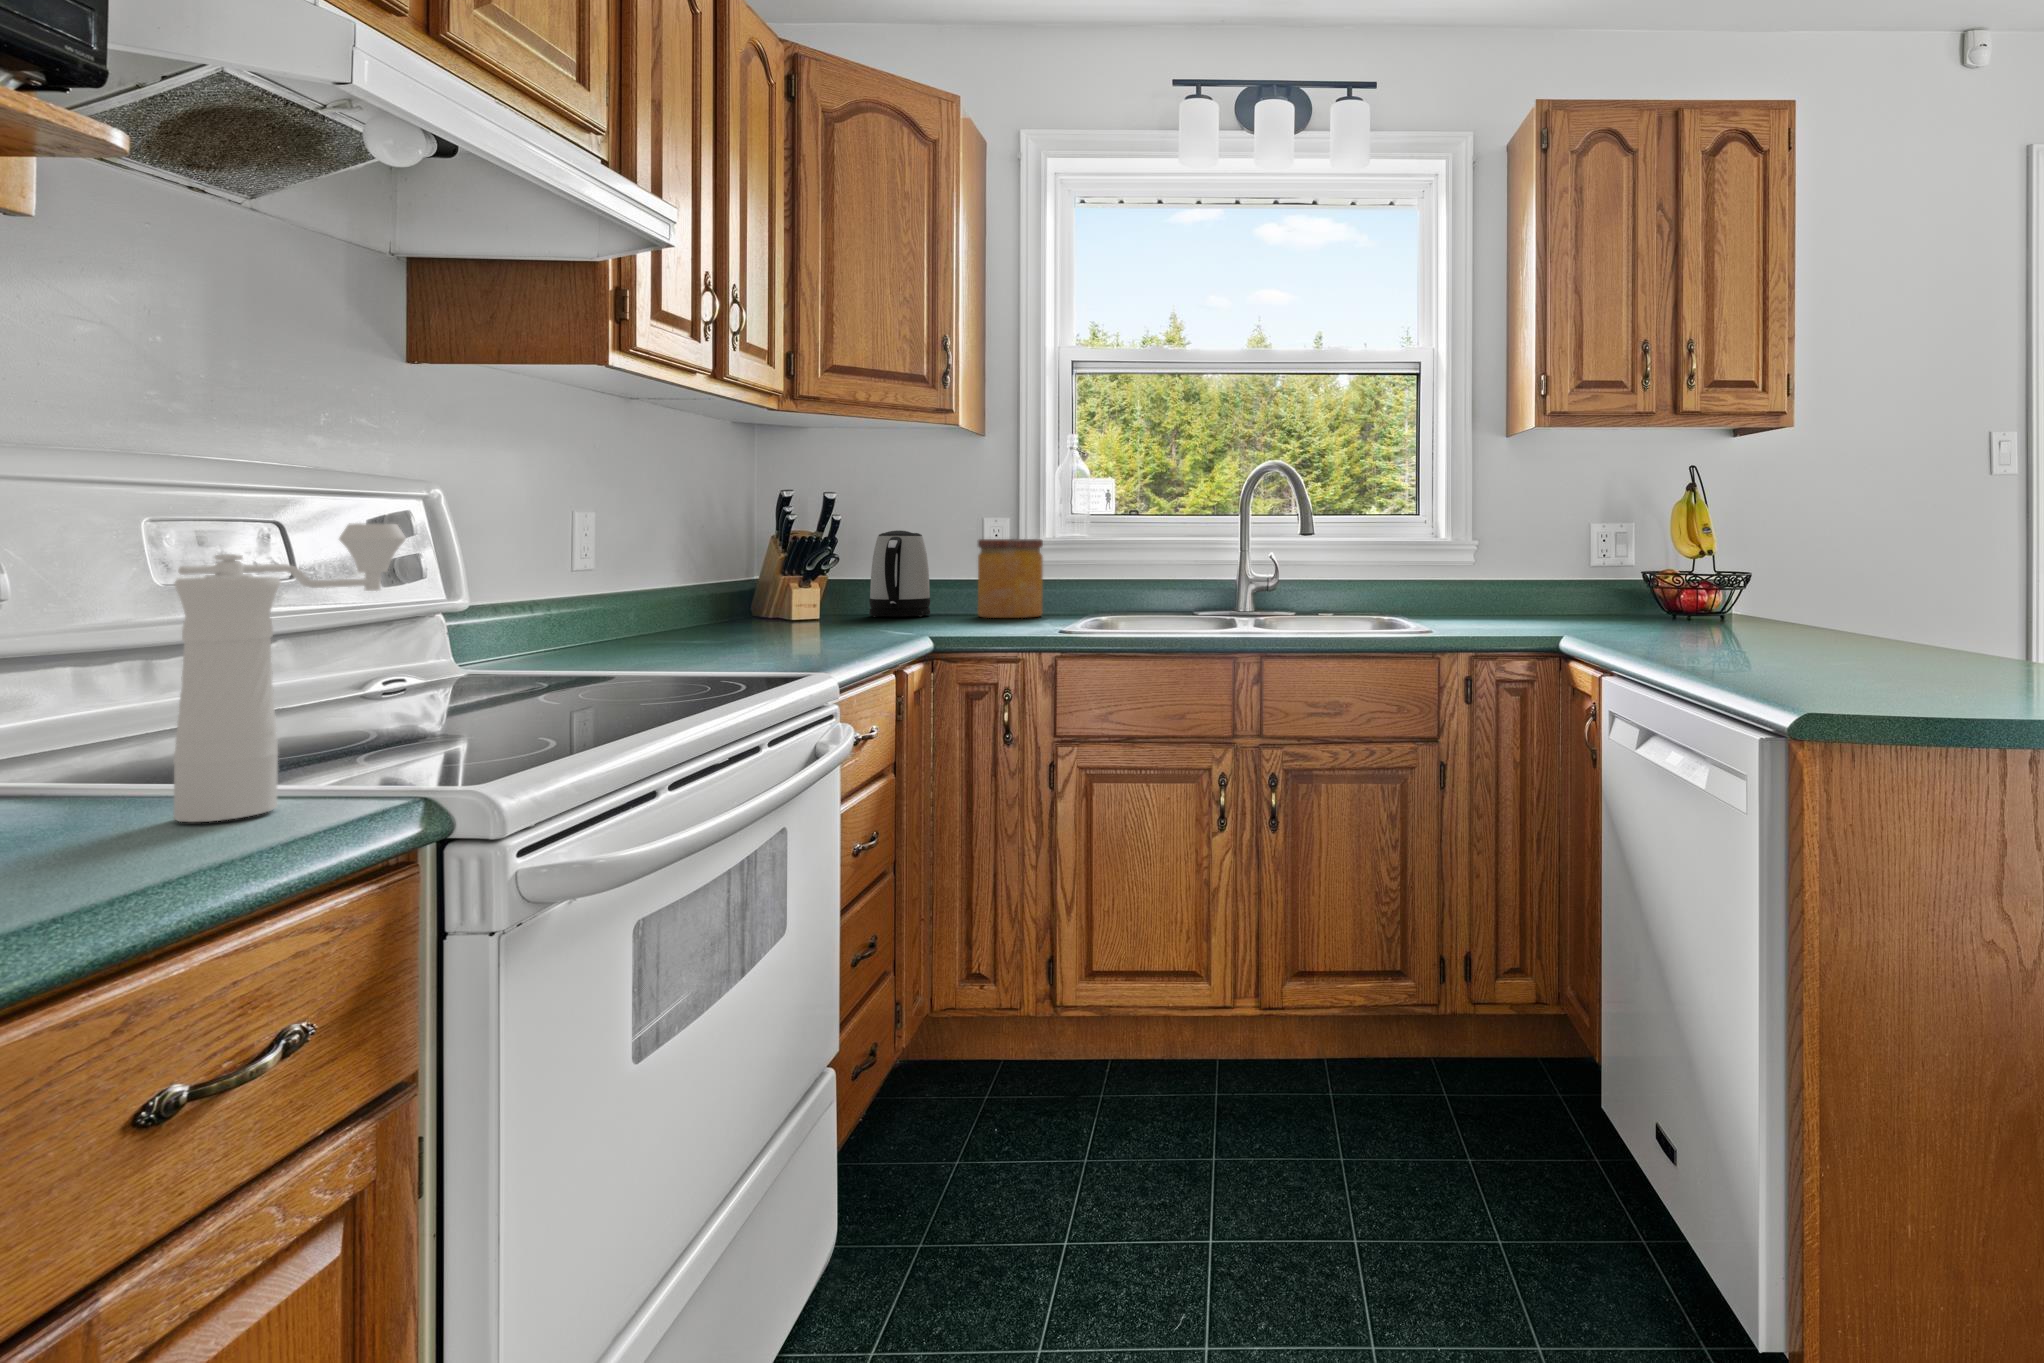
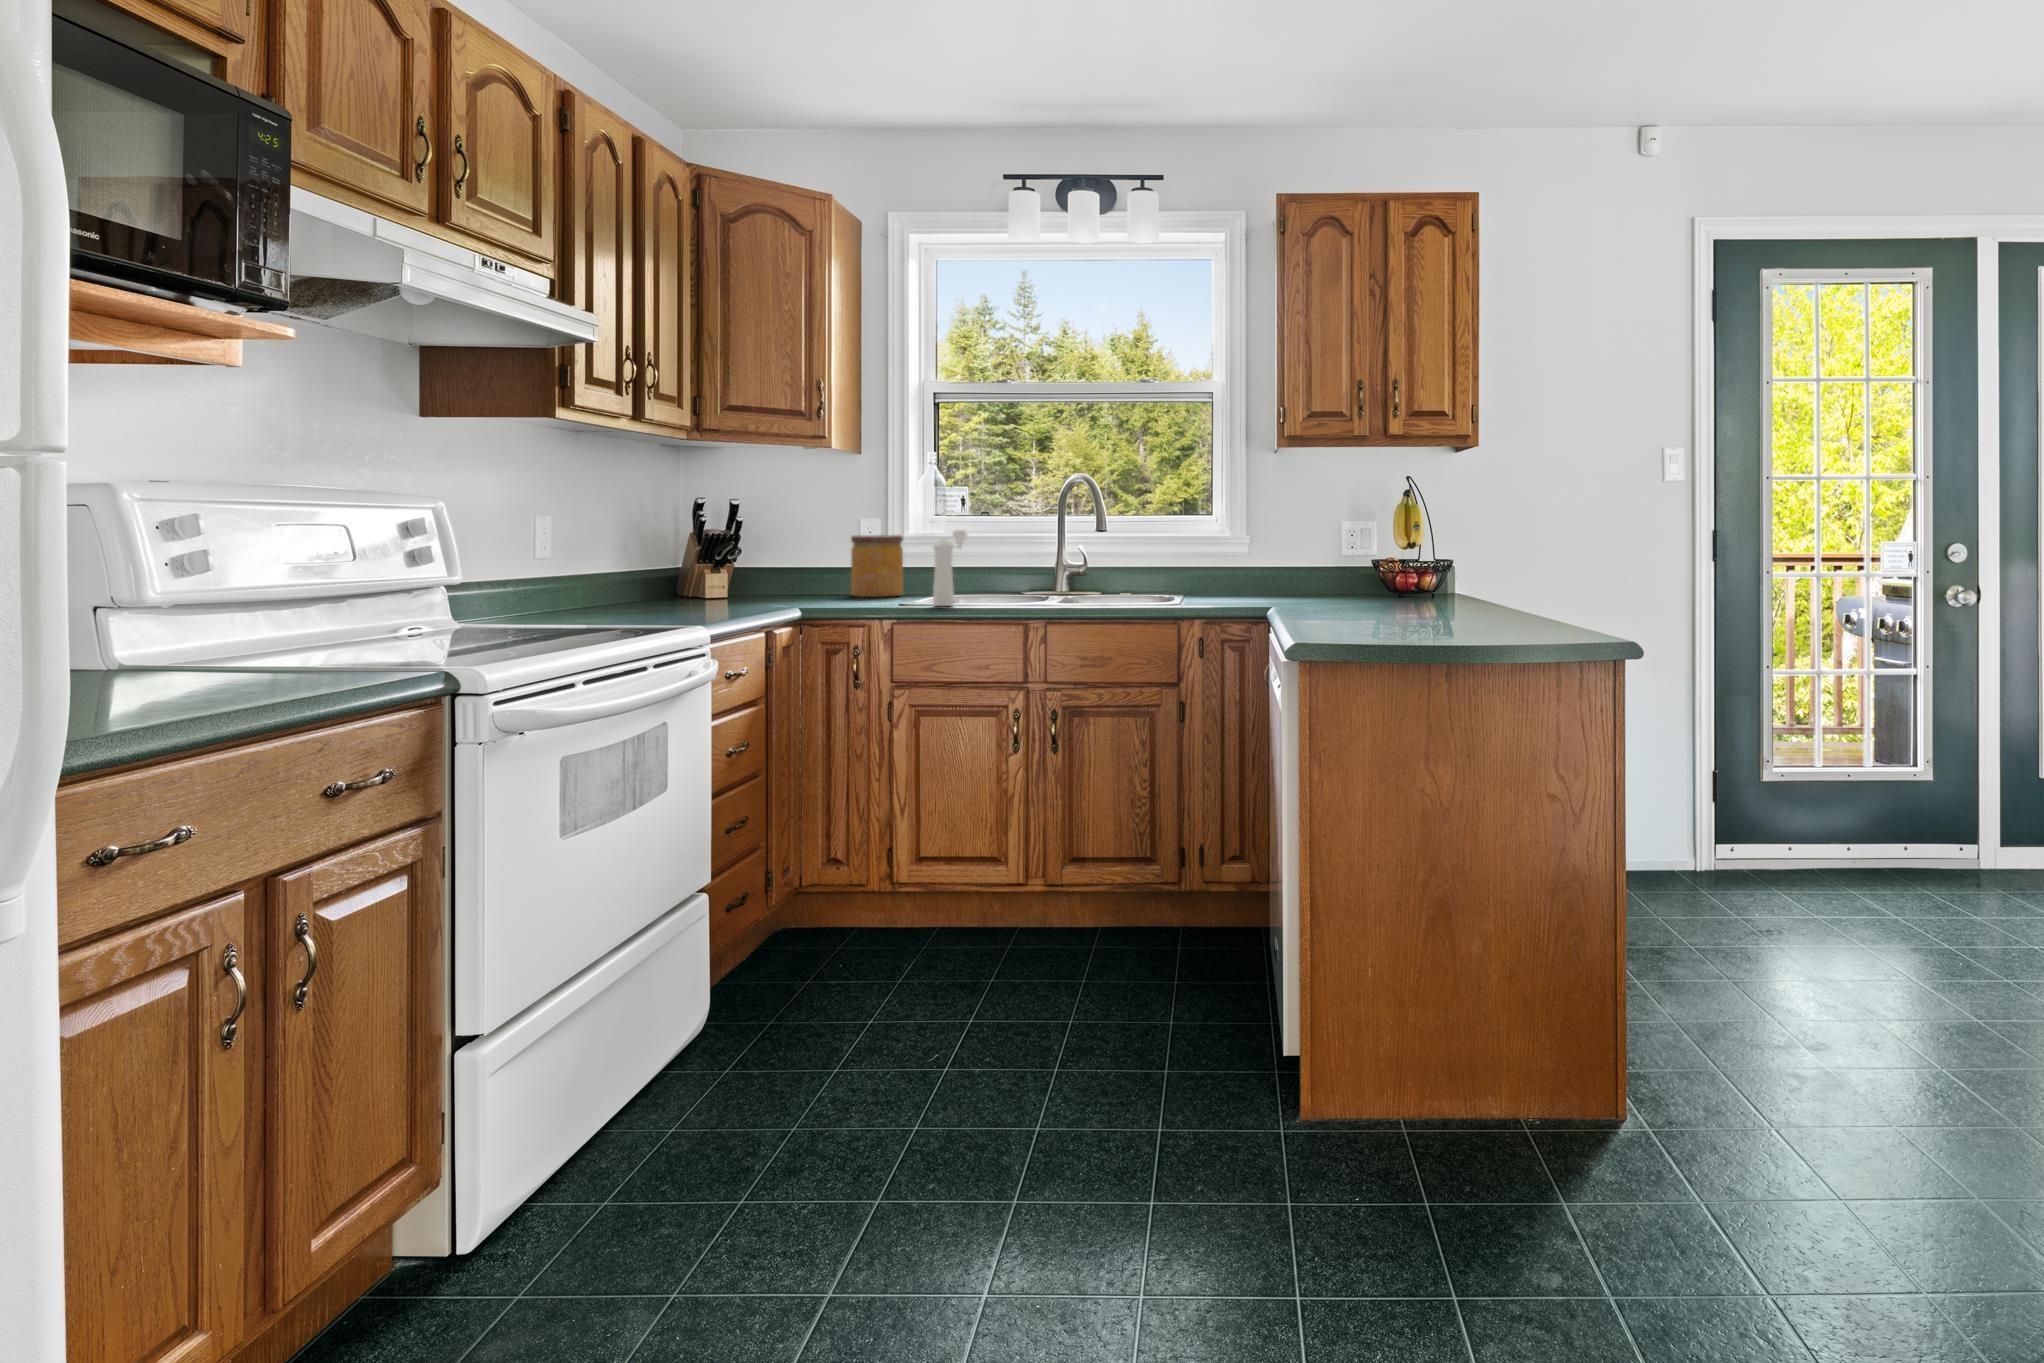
pepper mill: present [173,523,406,822] -> present [933,530,967,606]
kettle: present [869,530,930,617] -> none [767,529,815,596]

